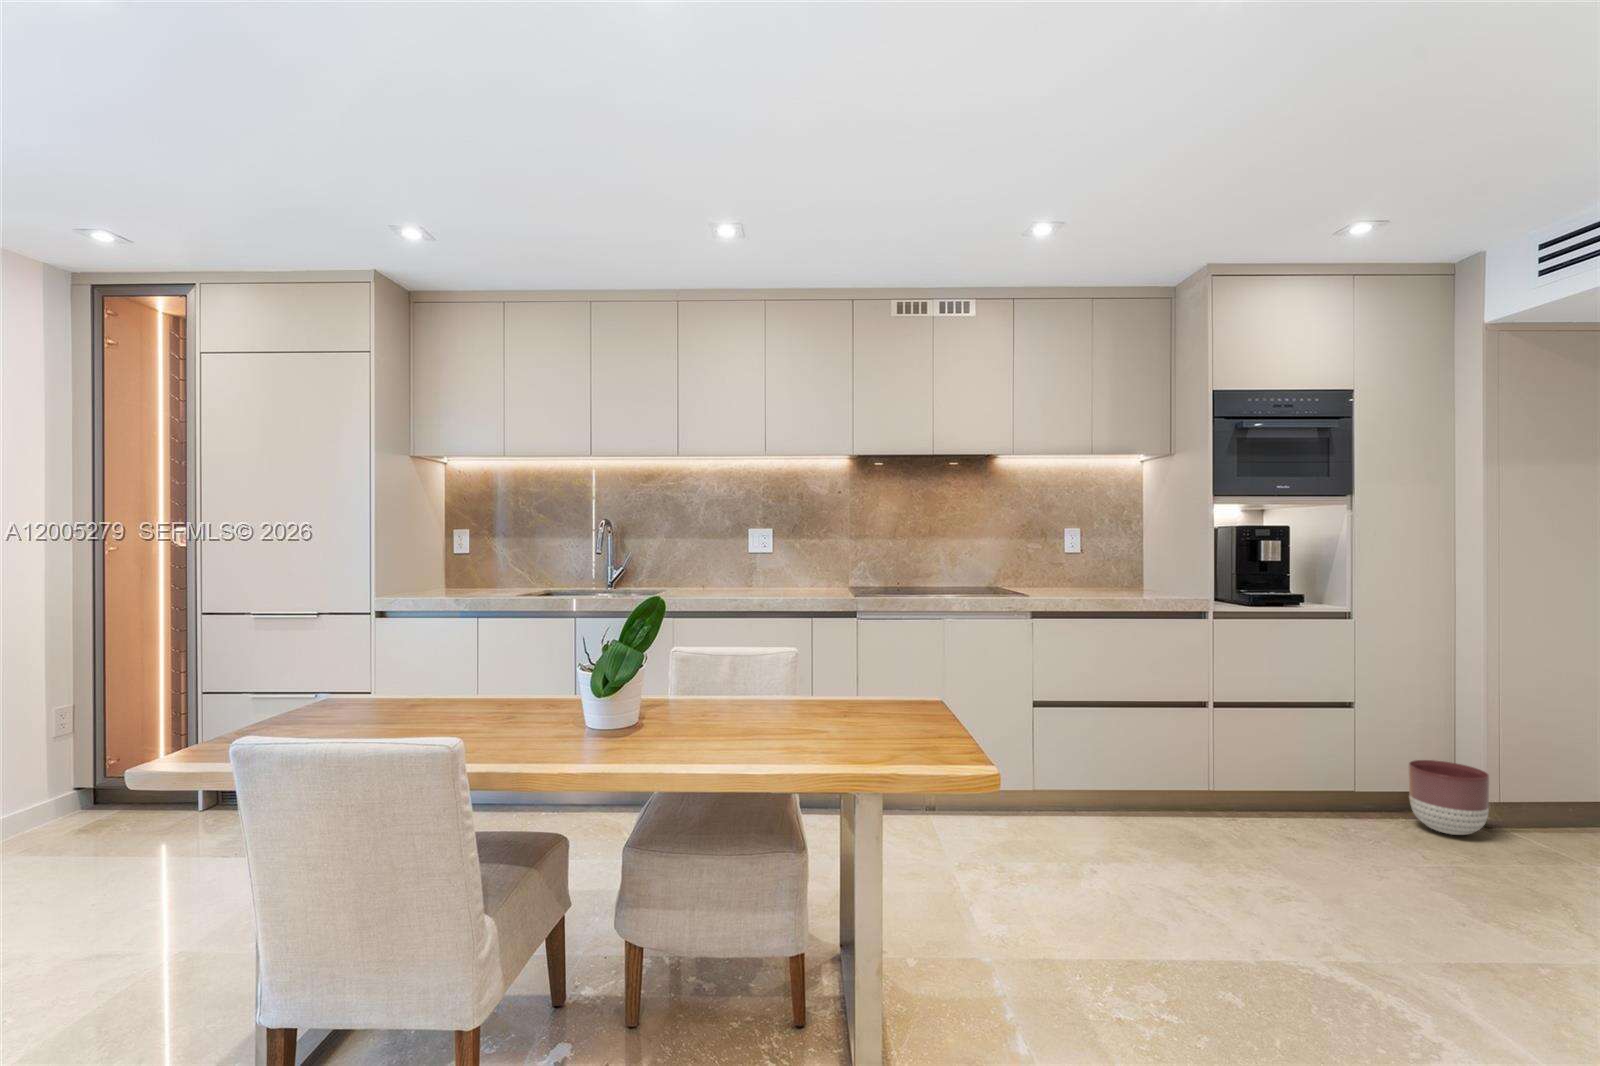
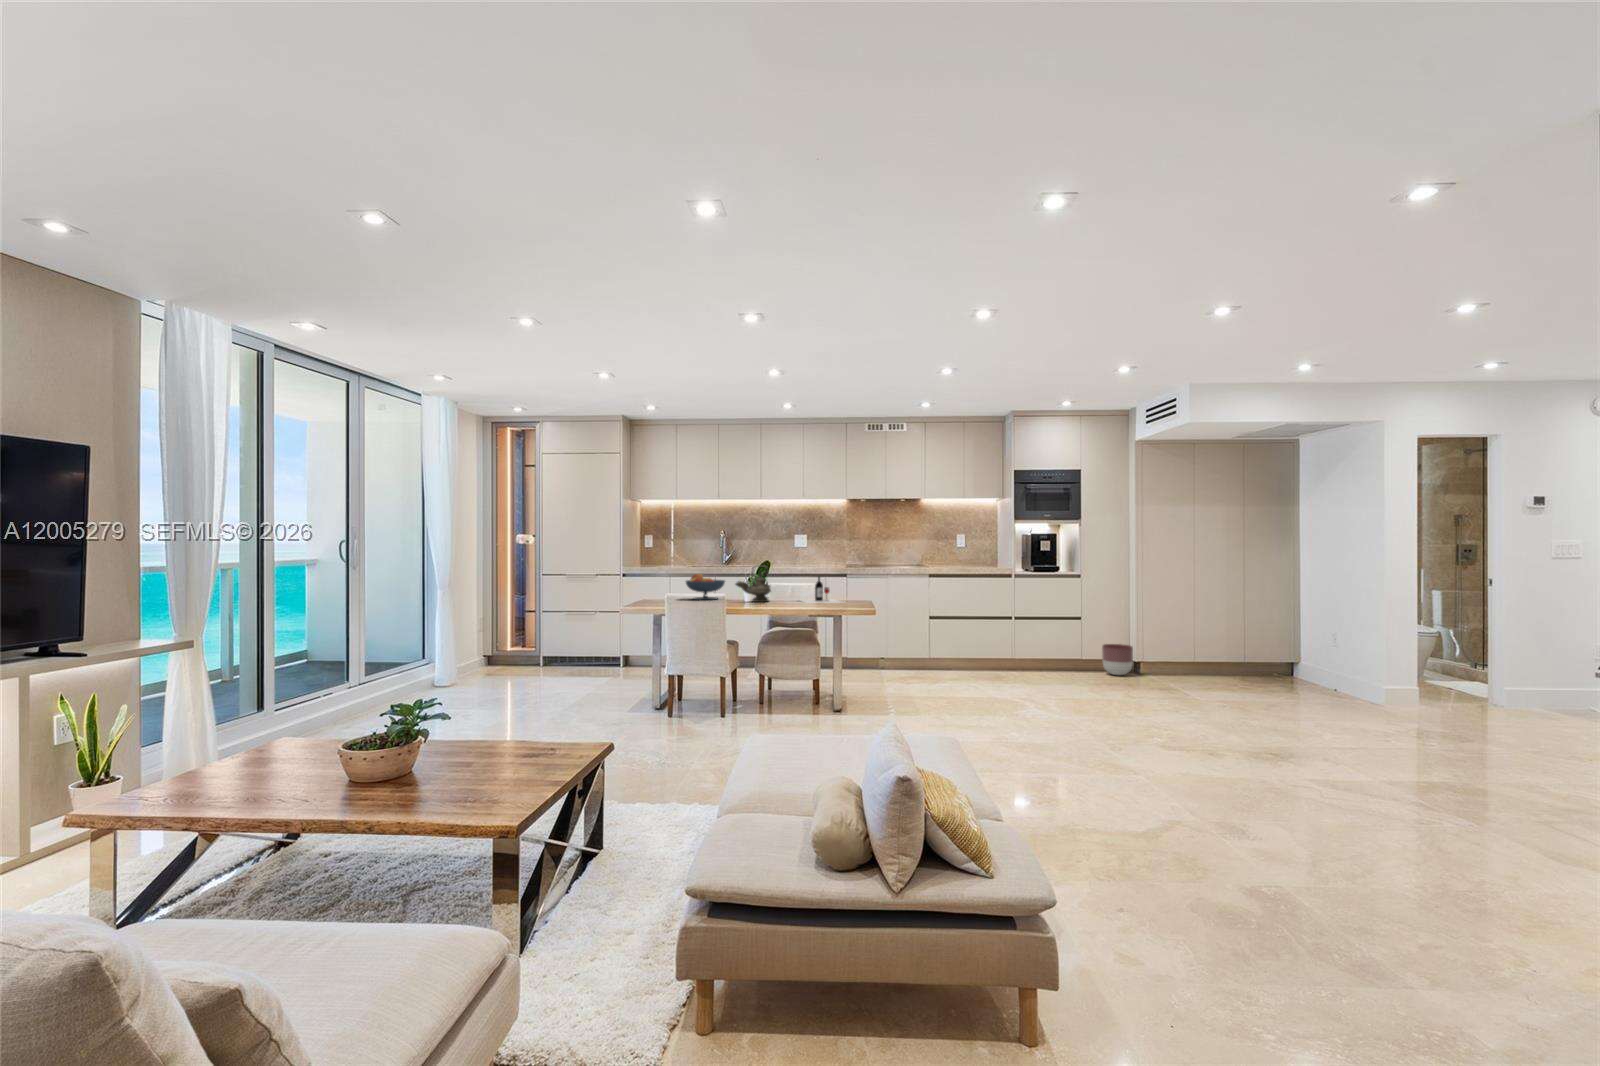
teapot: none [531,623,659,749] -> present [736,565,771,602]
fruit bowl: none [404,638,534,725] -> present [686,574,725,600]
wine bottle: none [738,651,908,761] -> present [801,576,840,603]

